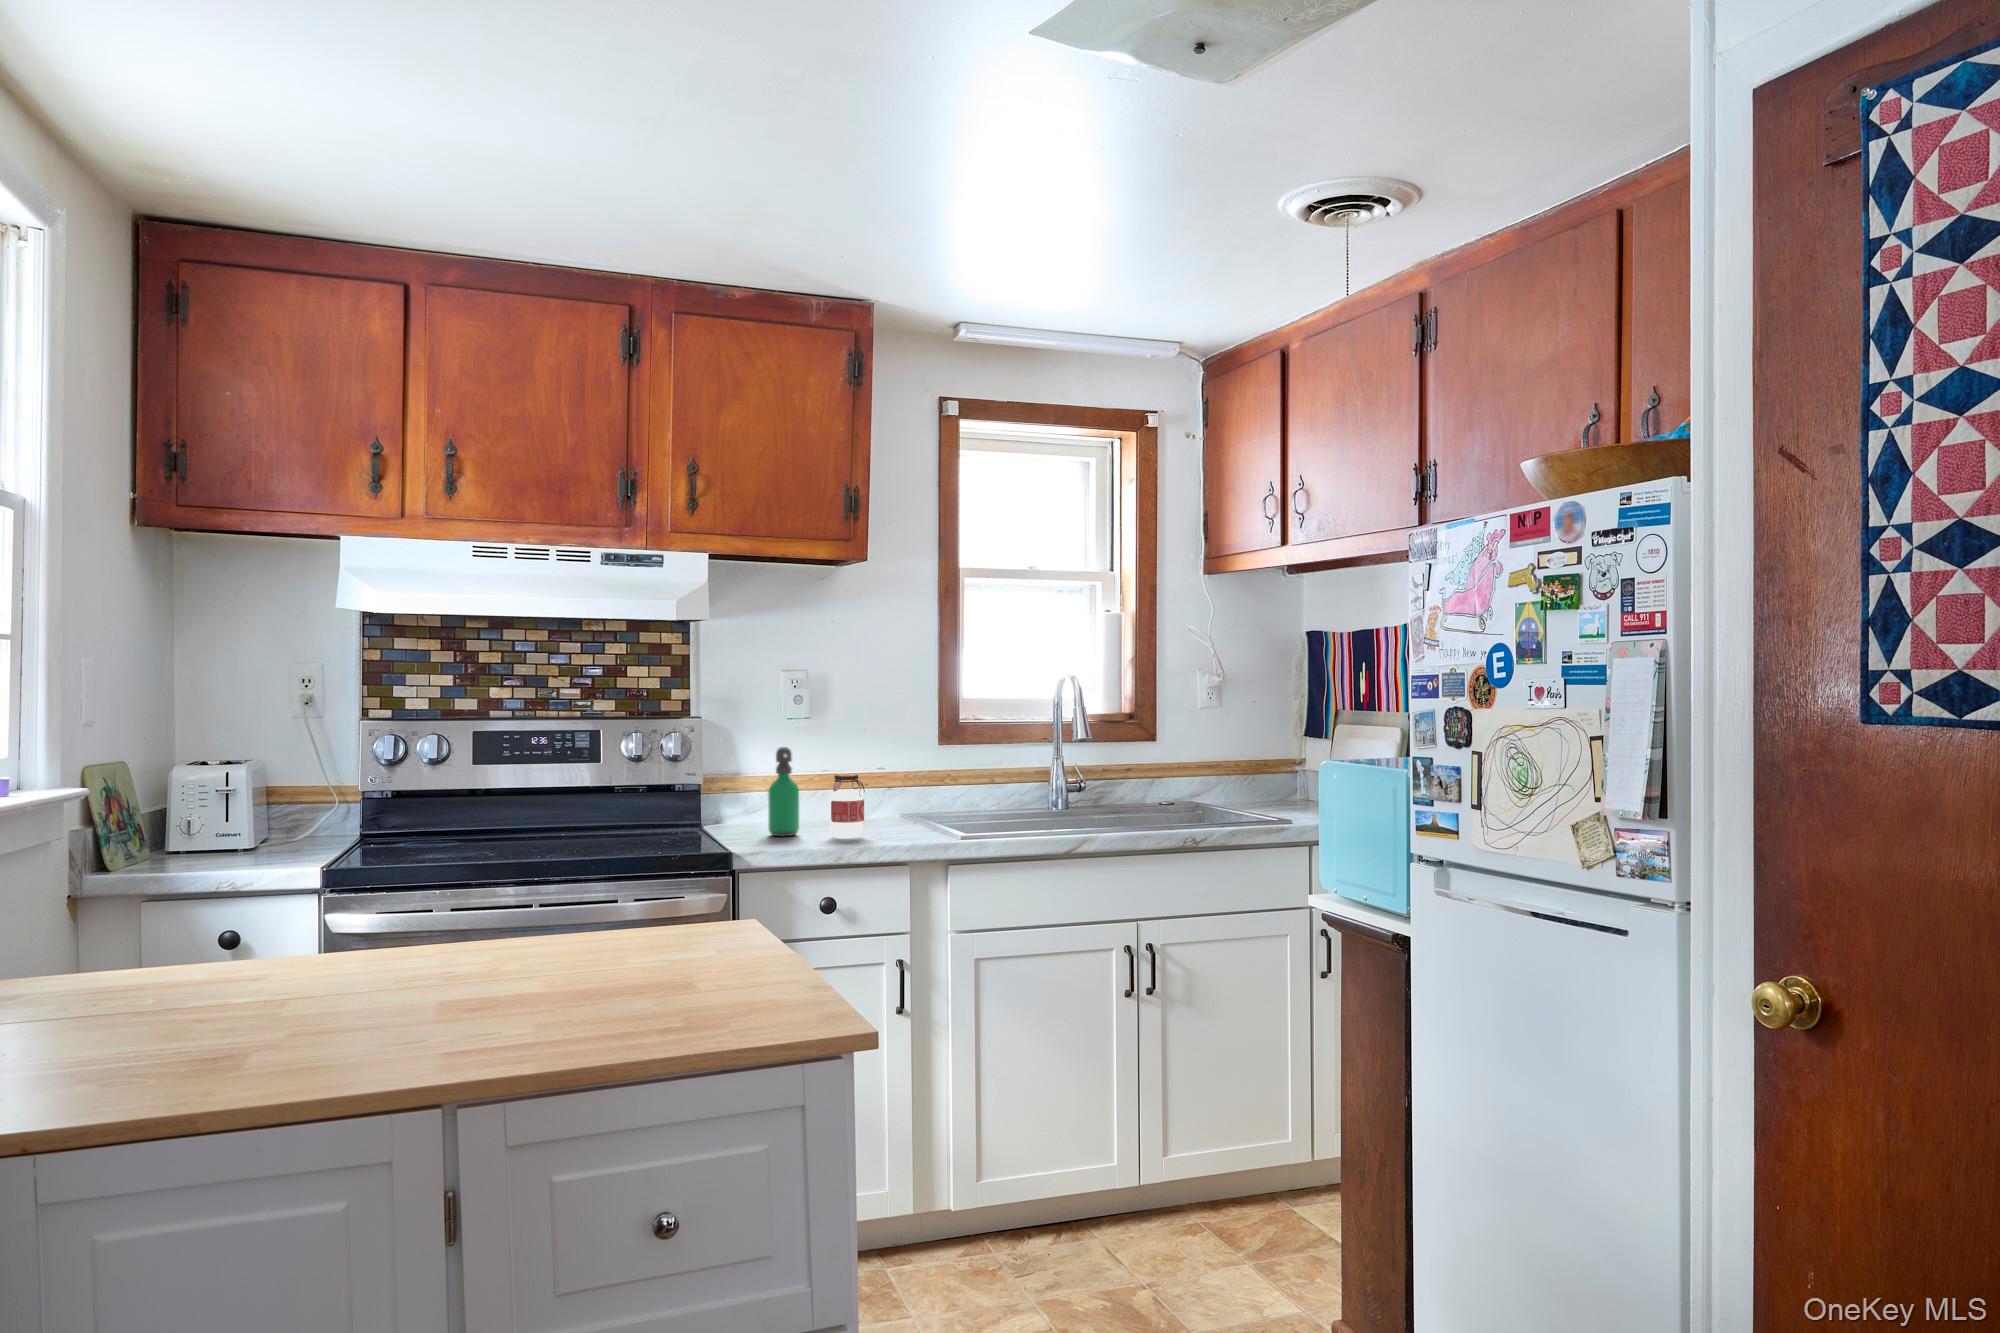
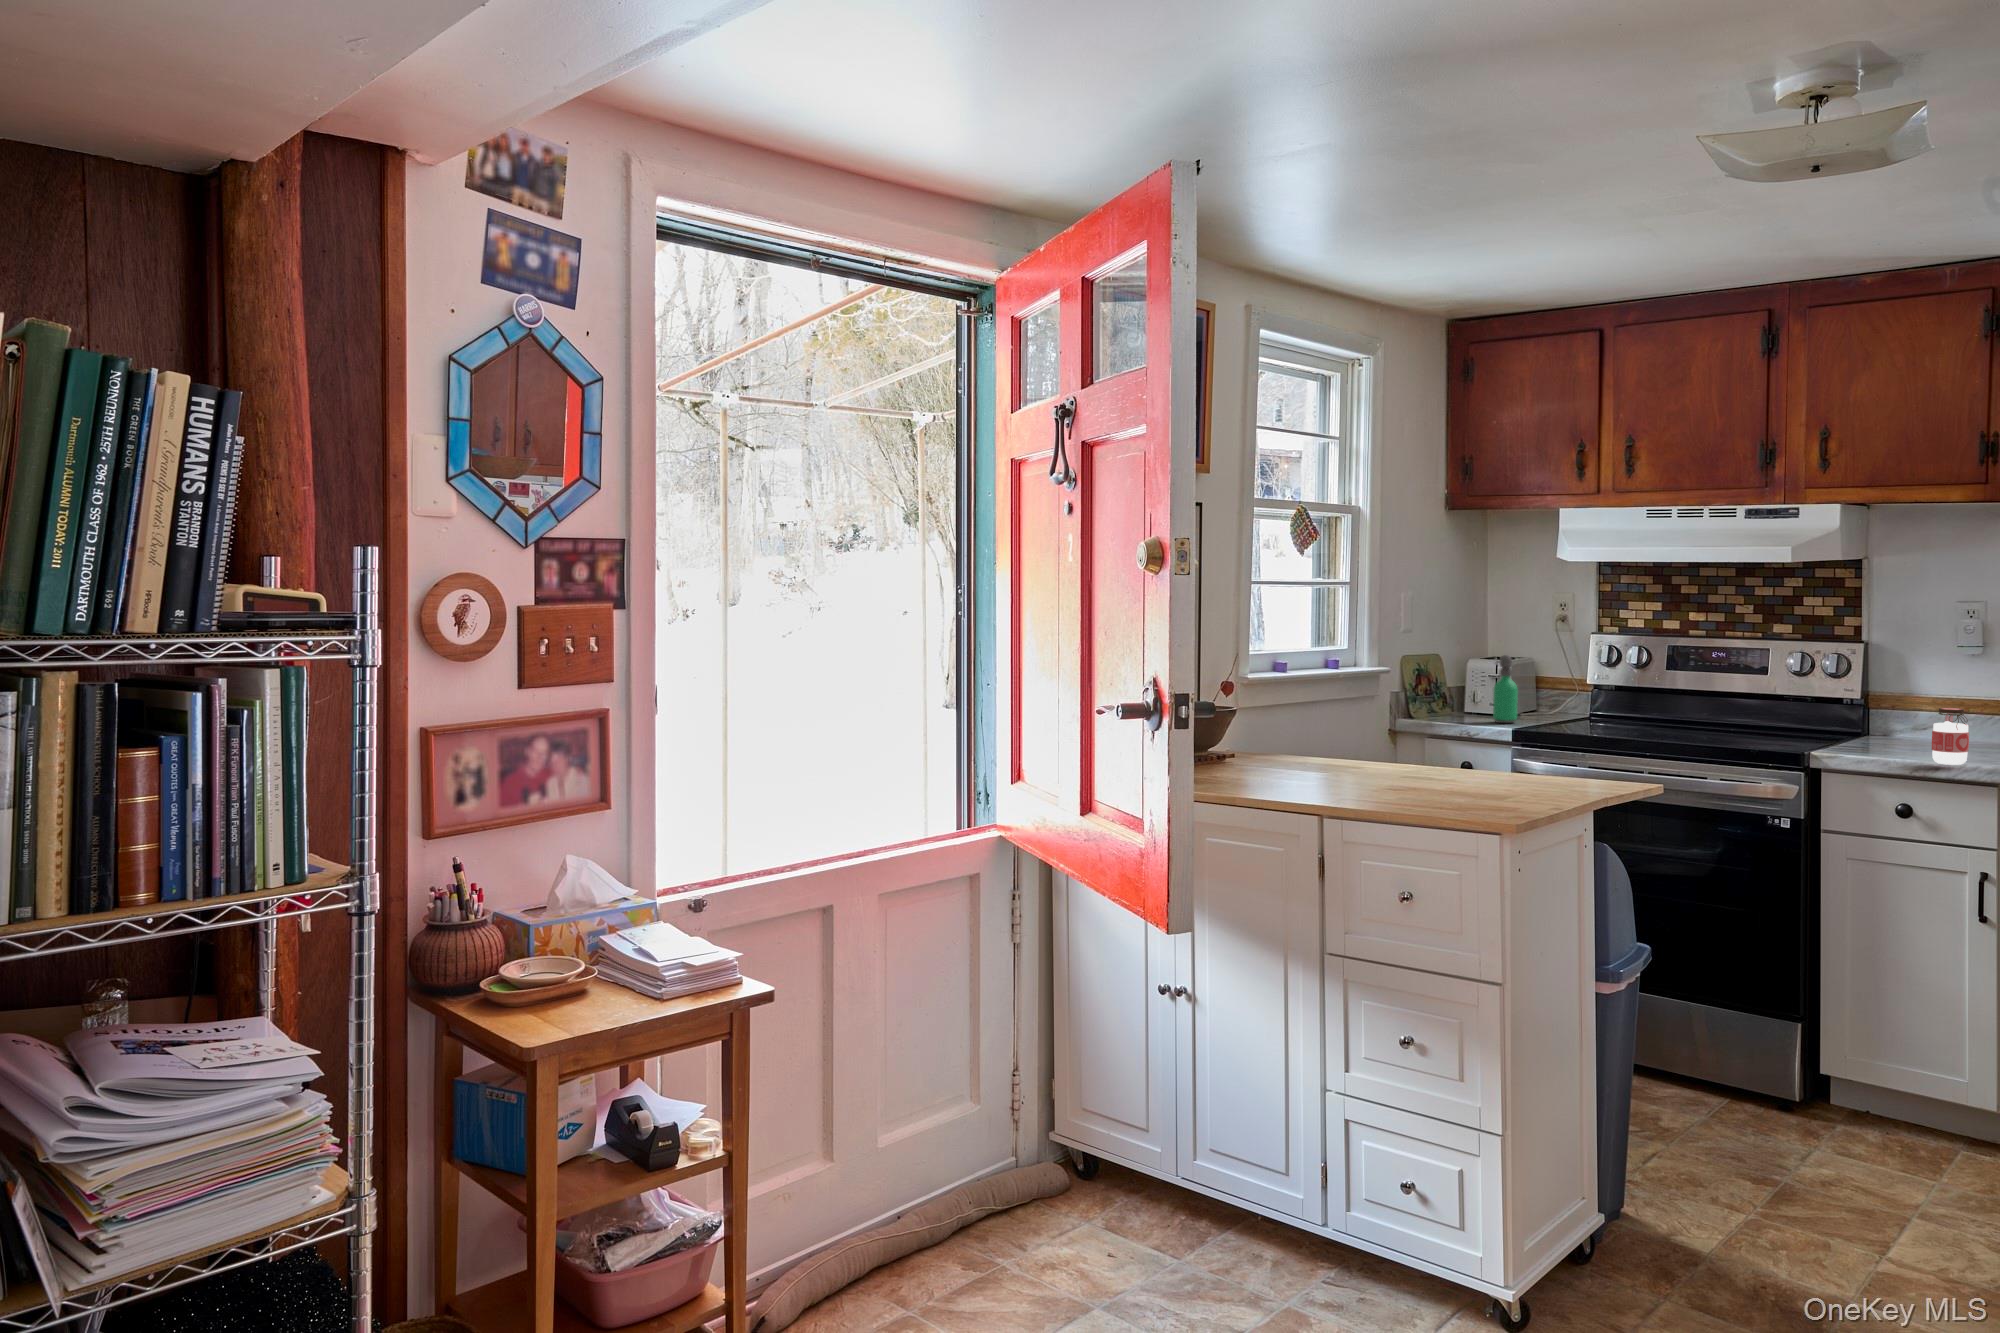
soap dispenser: present [768,747,799,836] -> present [1493,655,1518,723]

